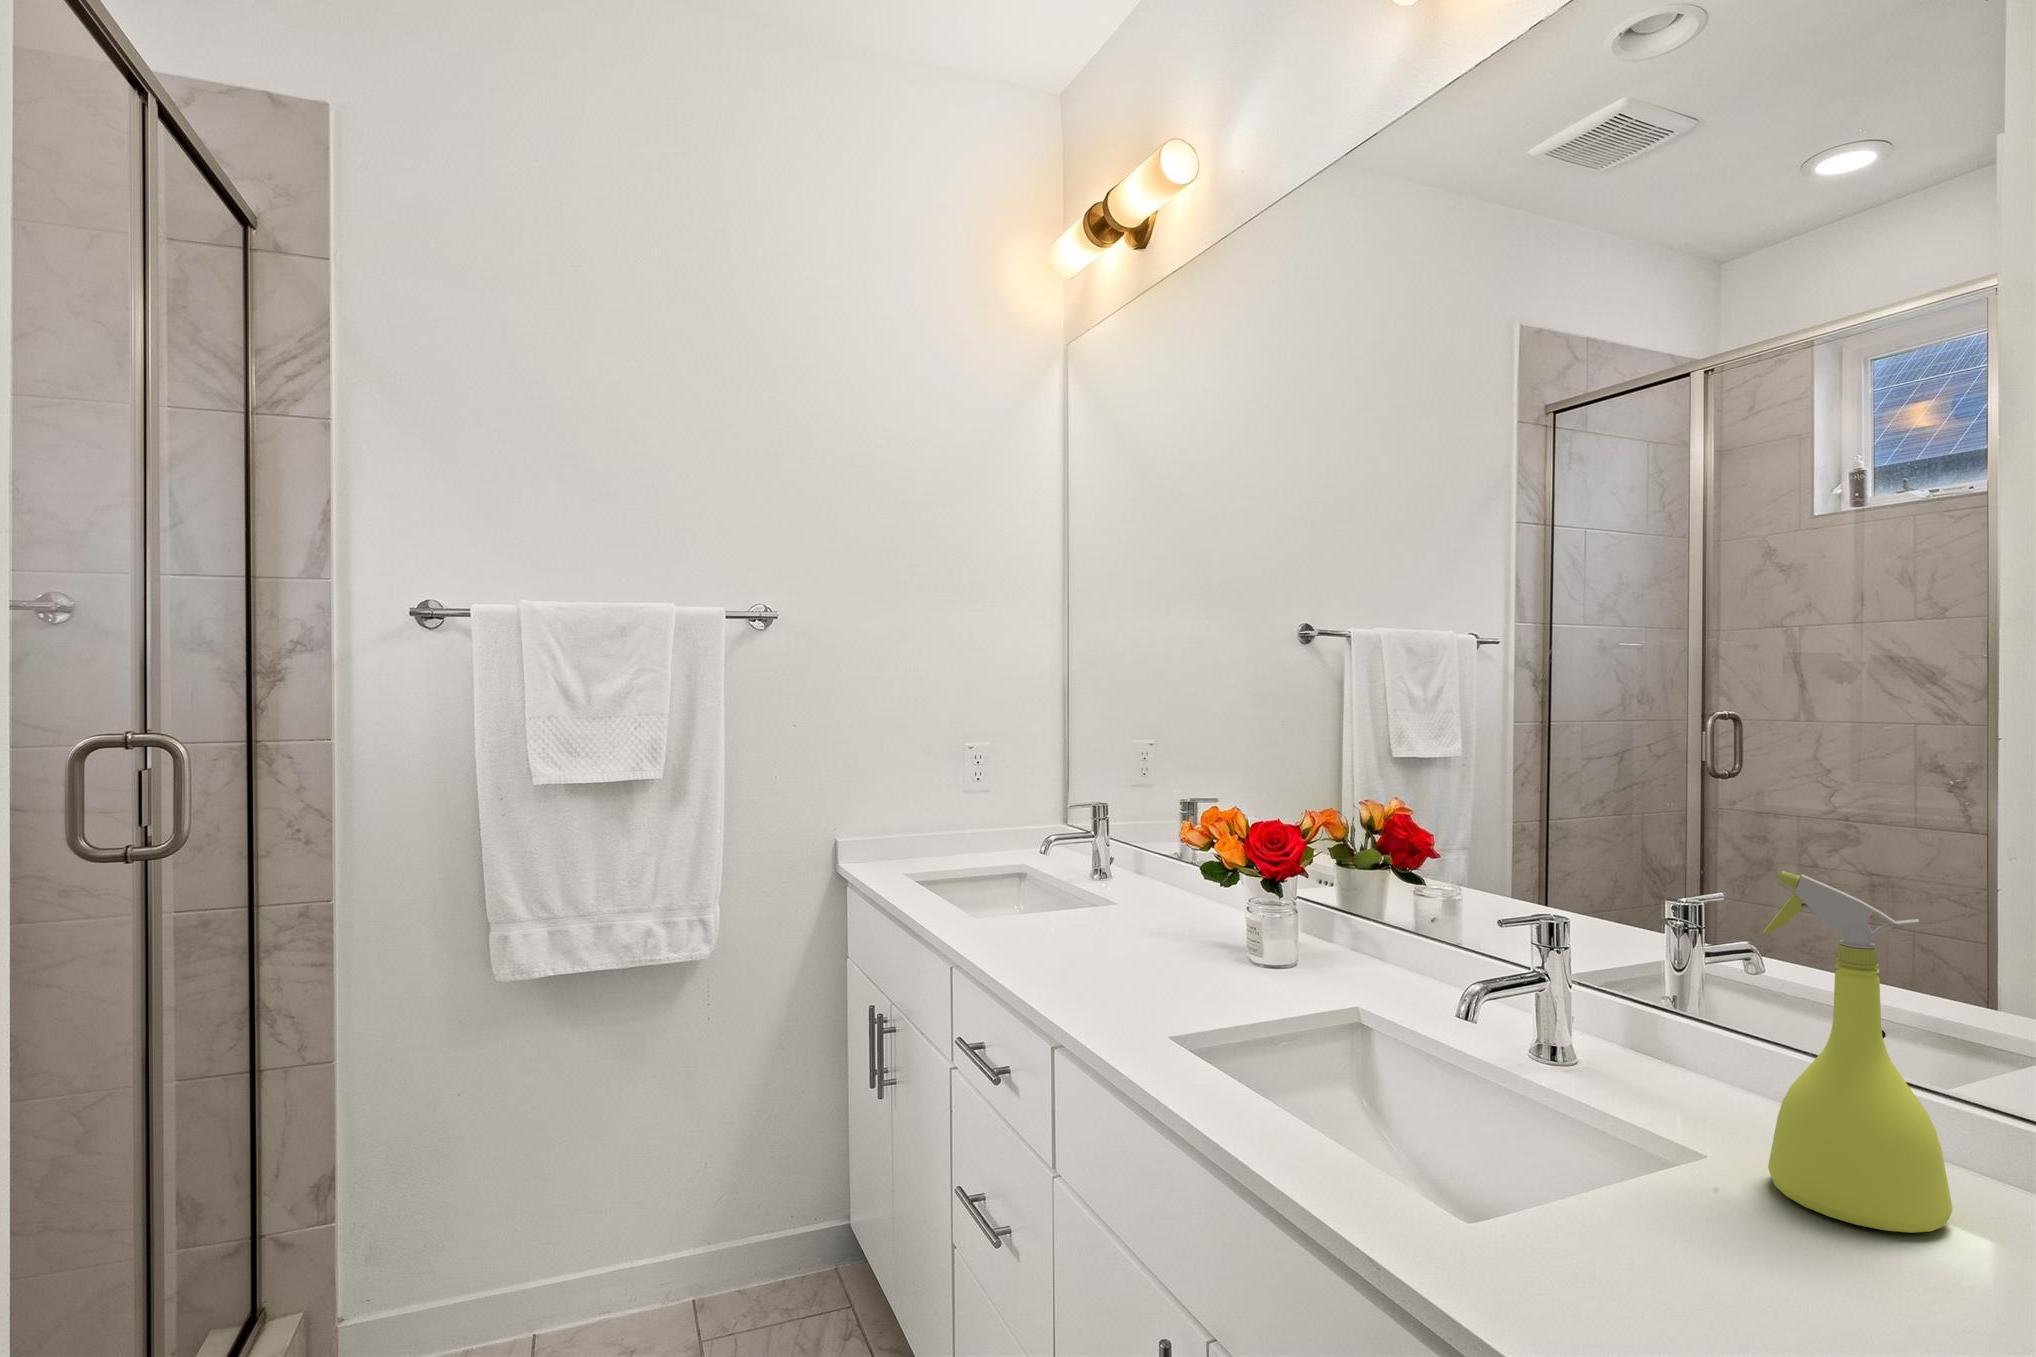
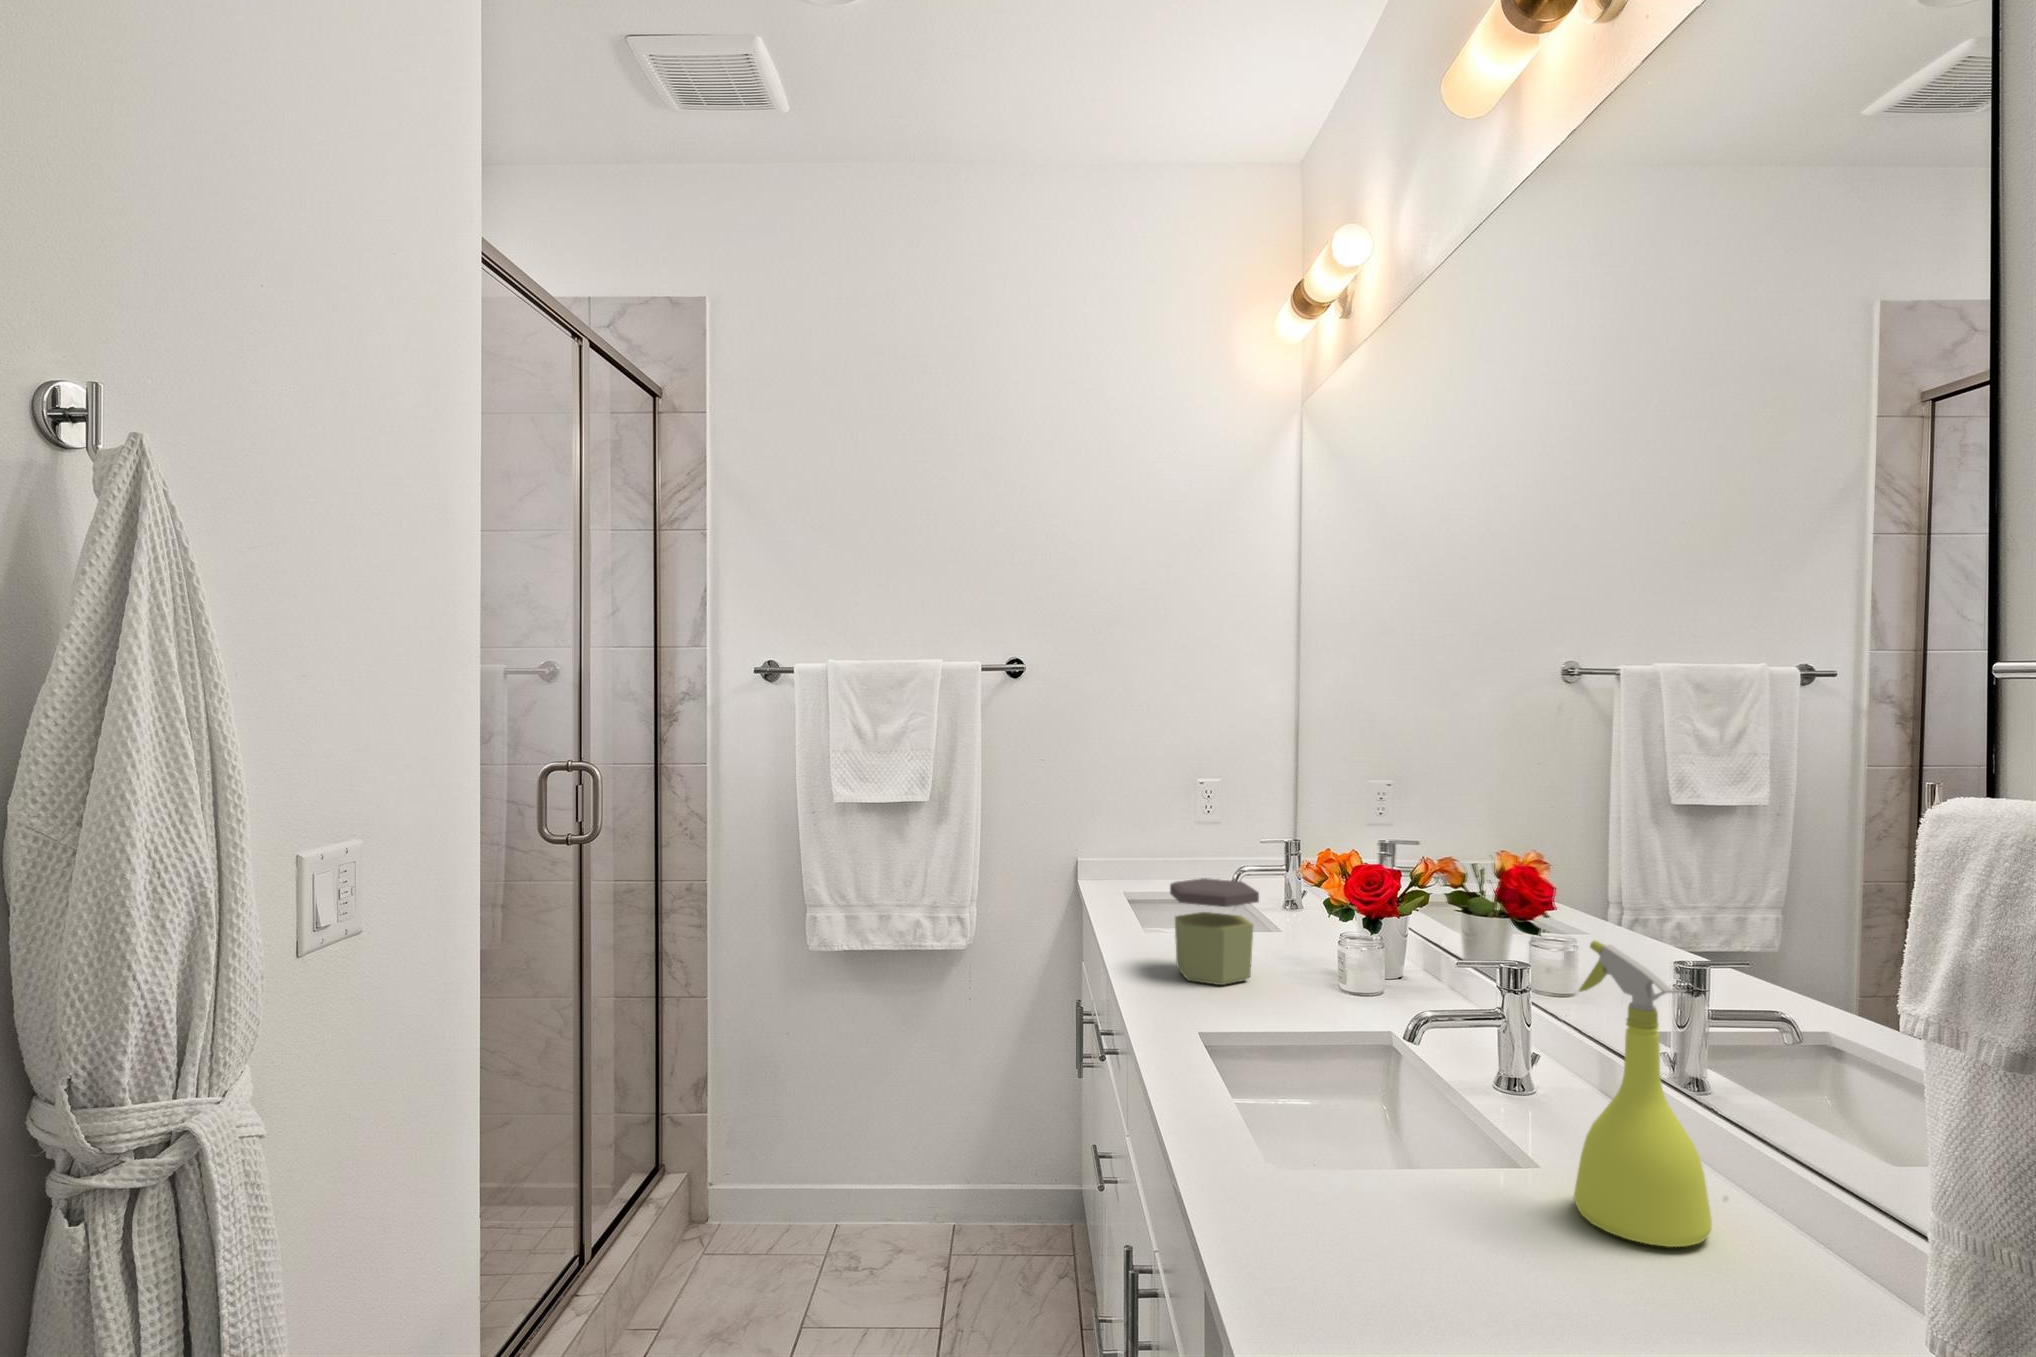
jar: none [1042,847,1151,972] -> present [1170,878,1259,985]

